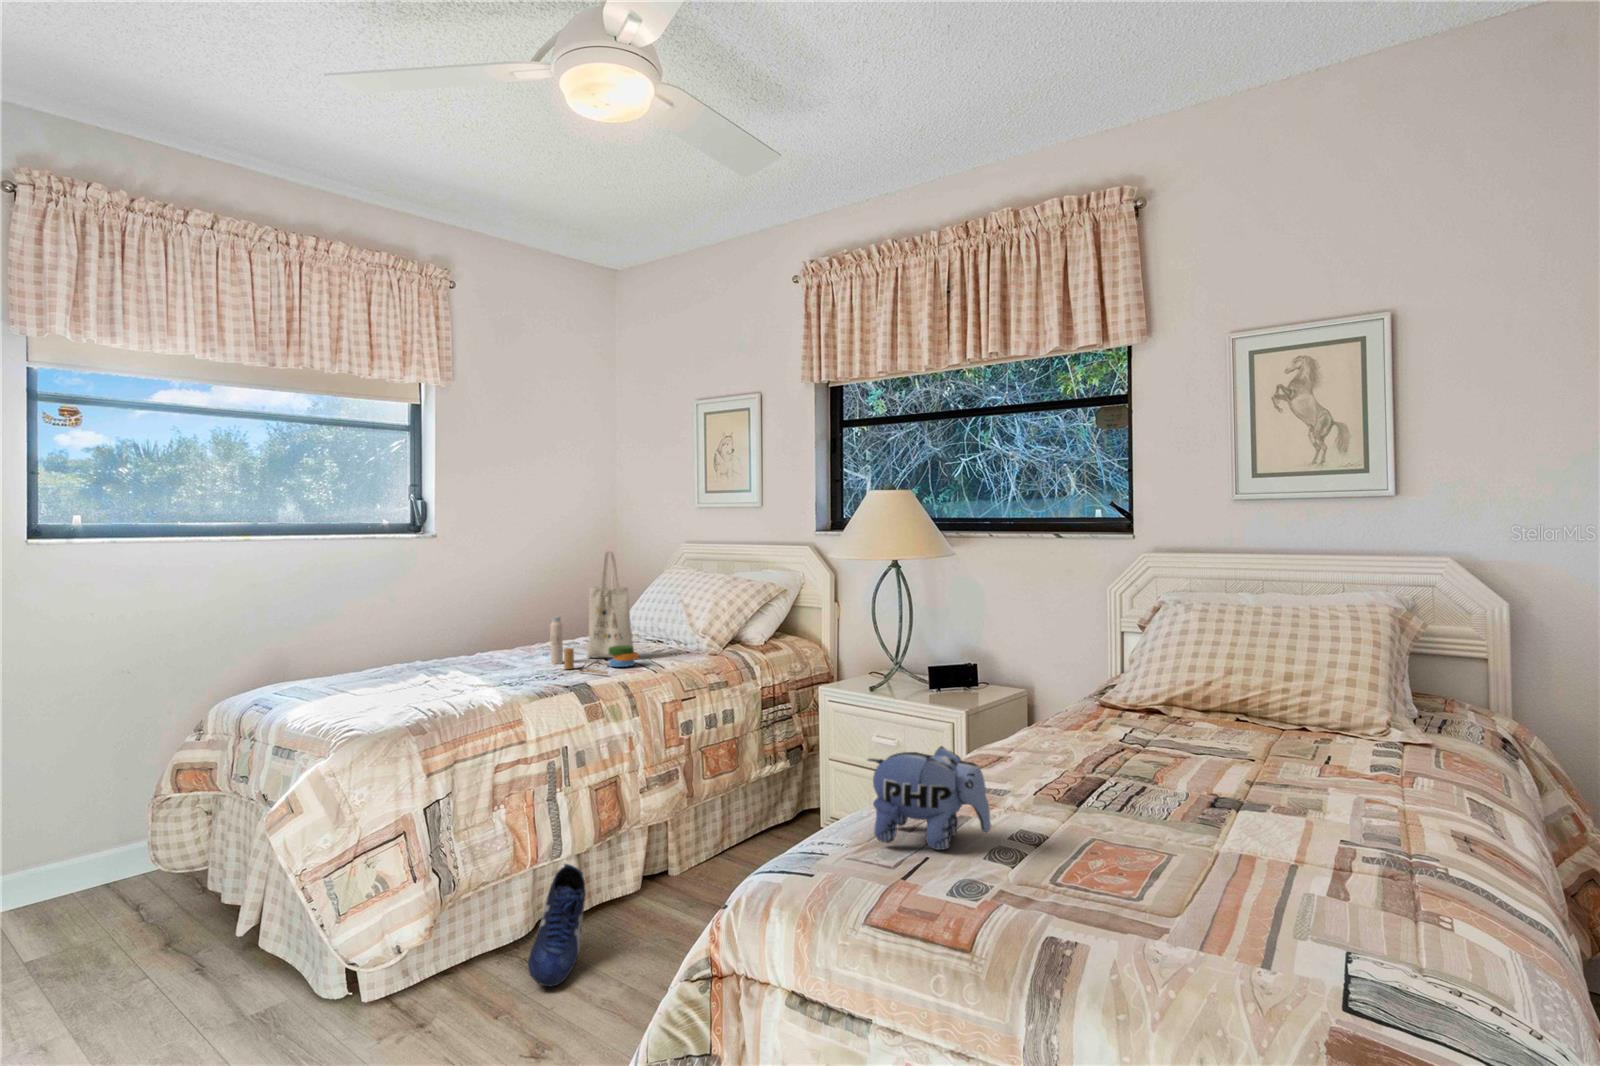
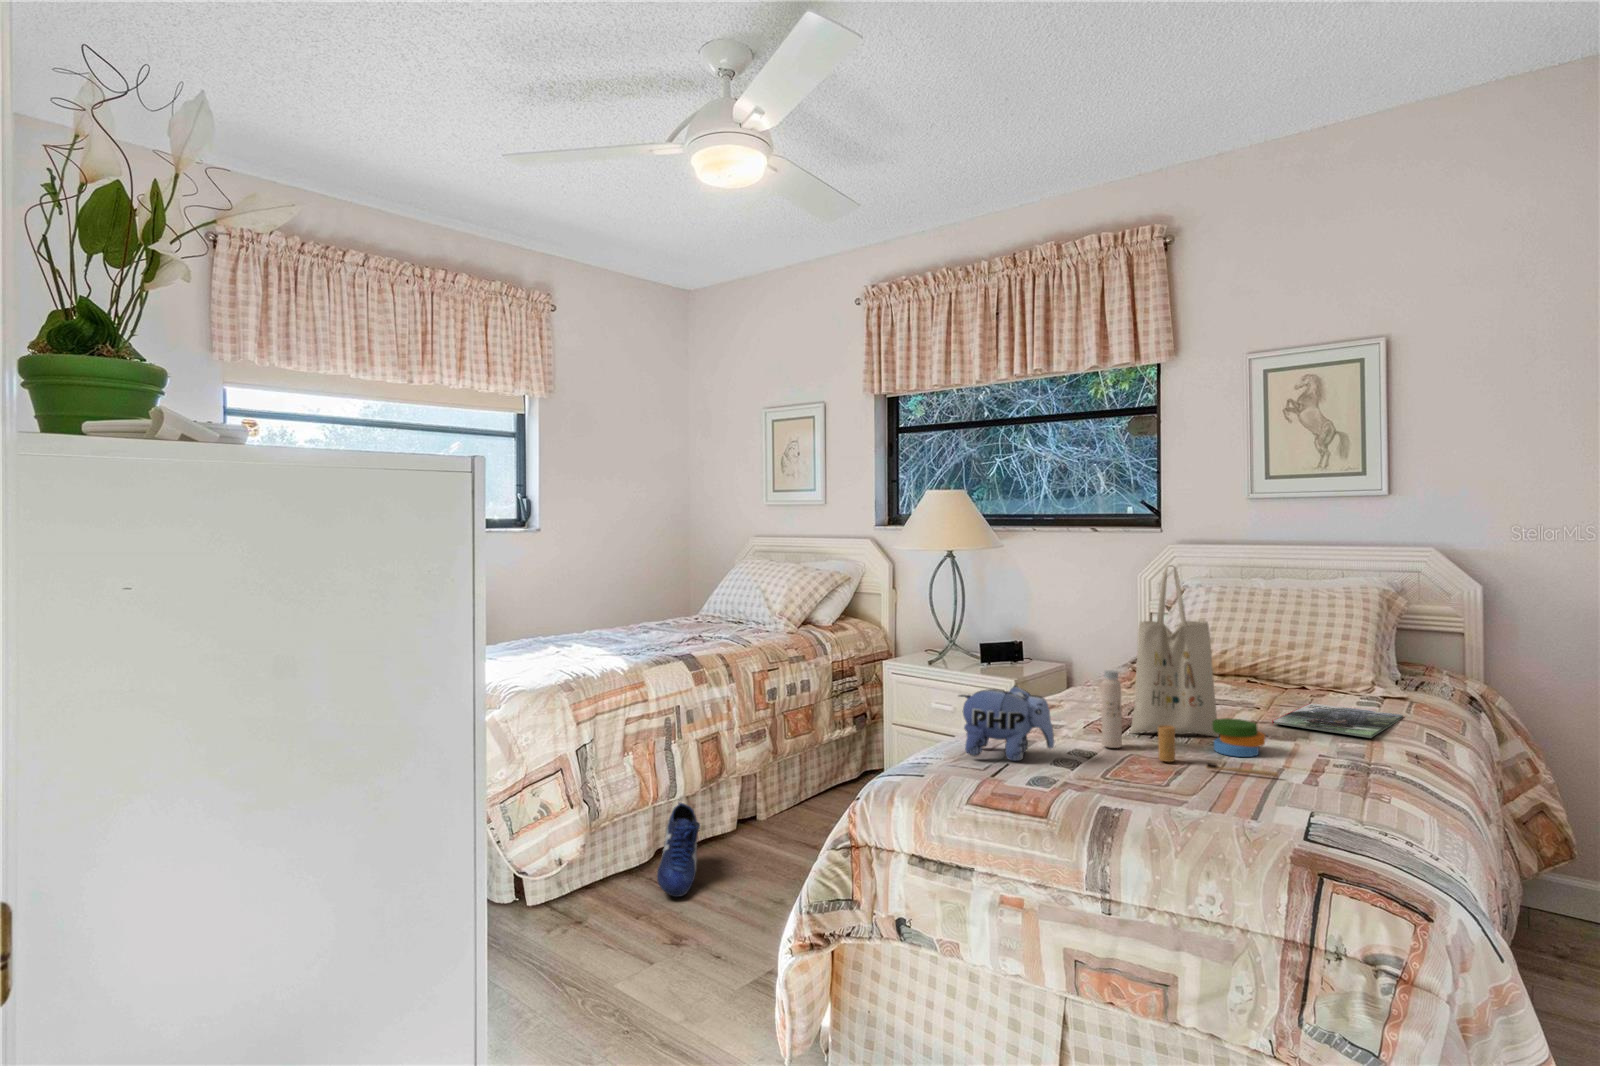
tote bag: present [550,551,638,674] -> present [1101,565,1278,777]
magazine: none [1273,755,1435,812] -> present [1272,703,1403,738]

